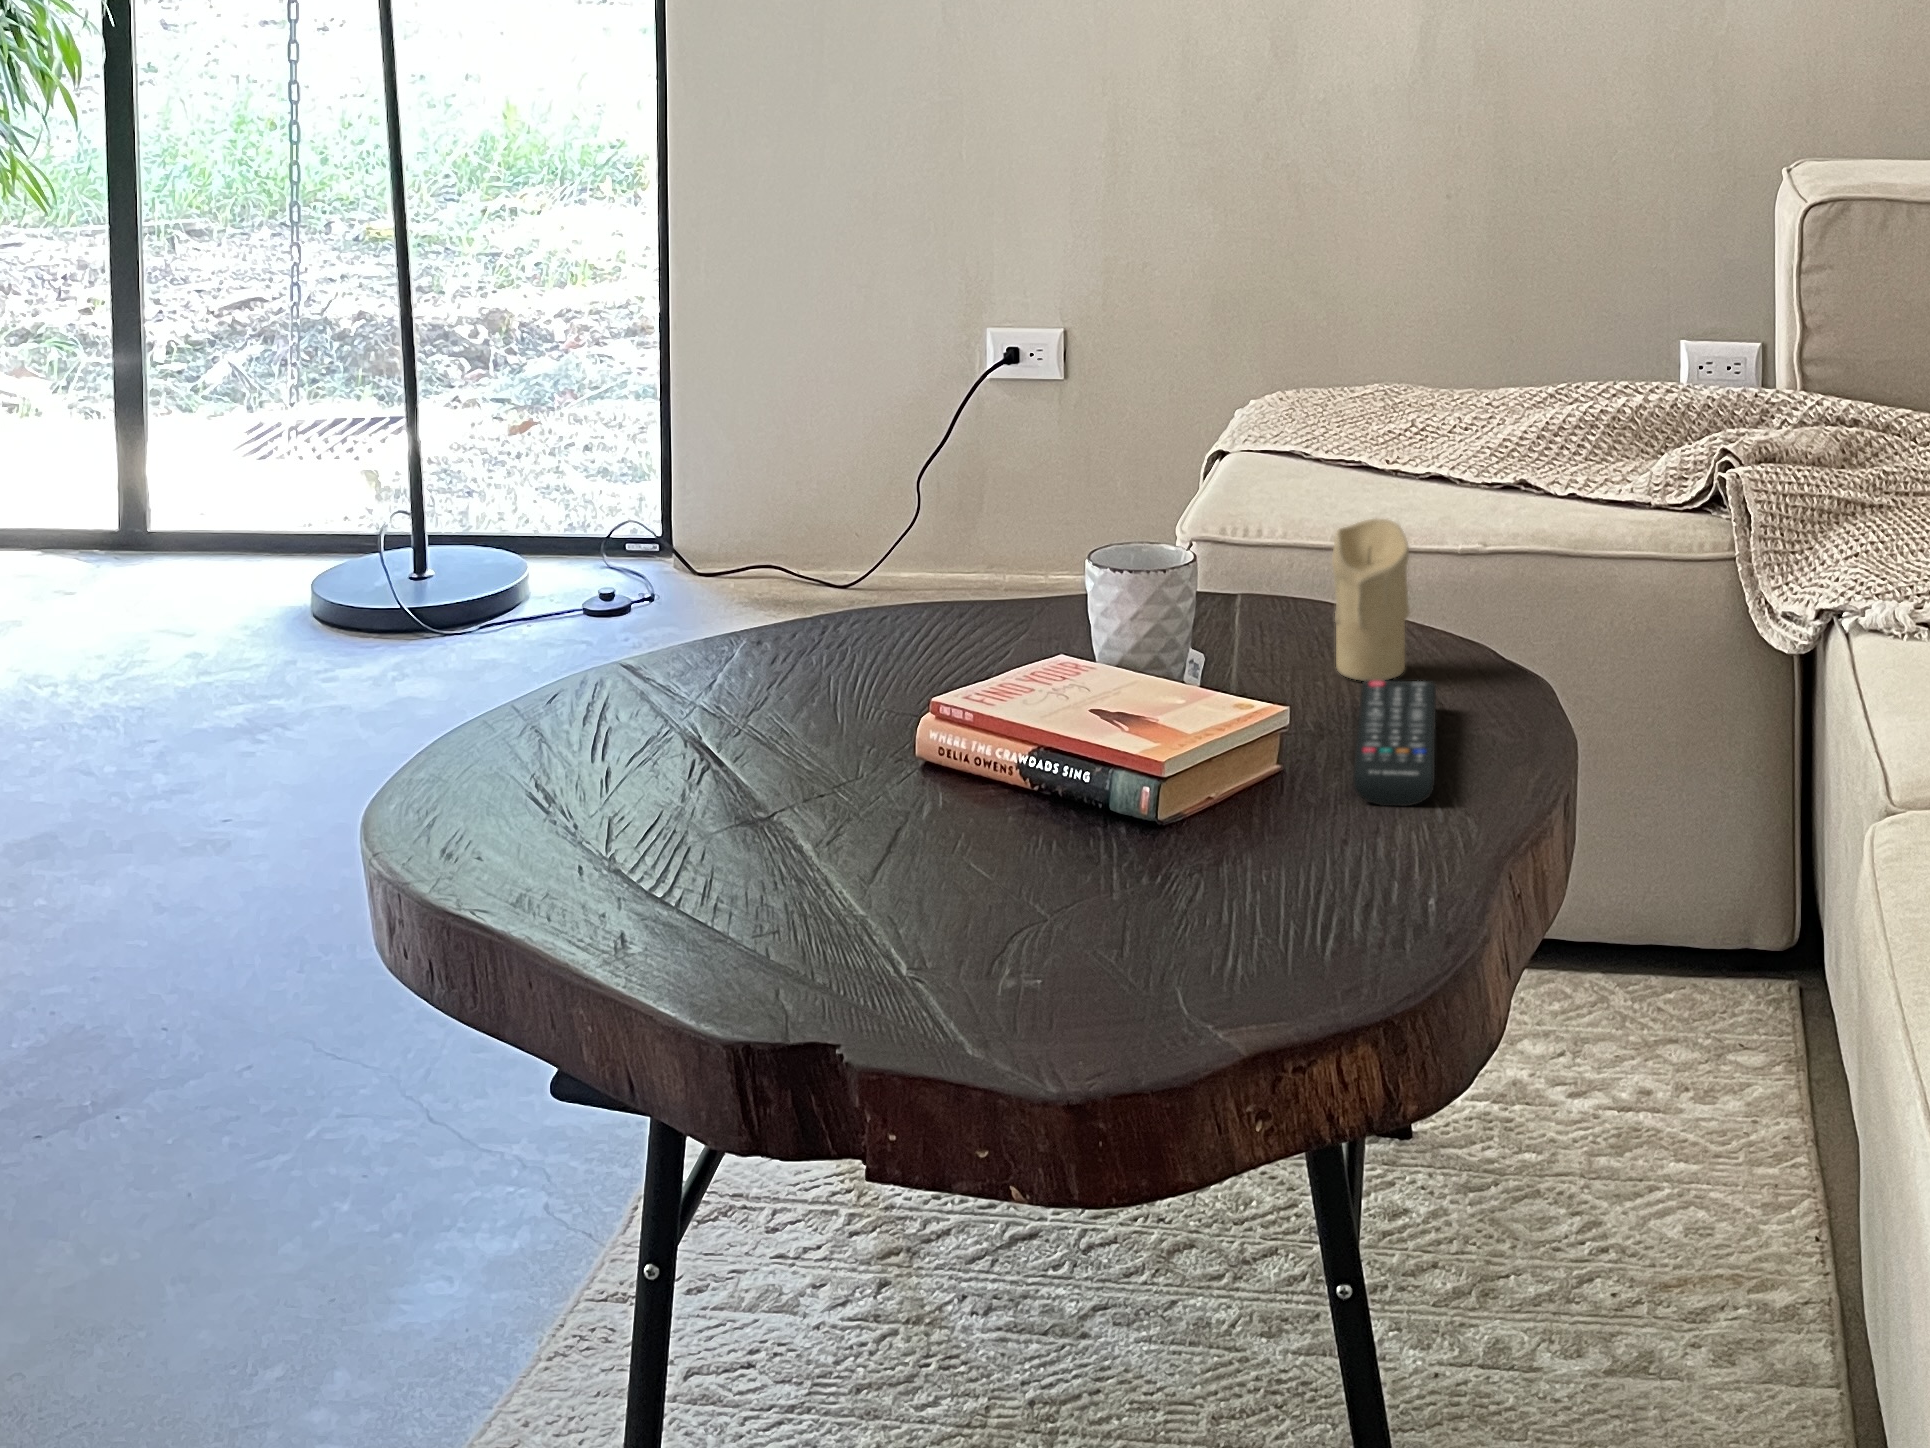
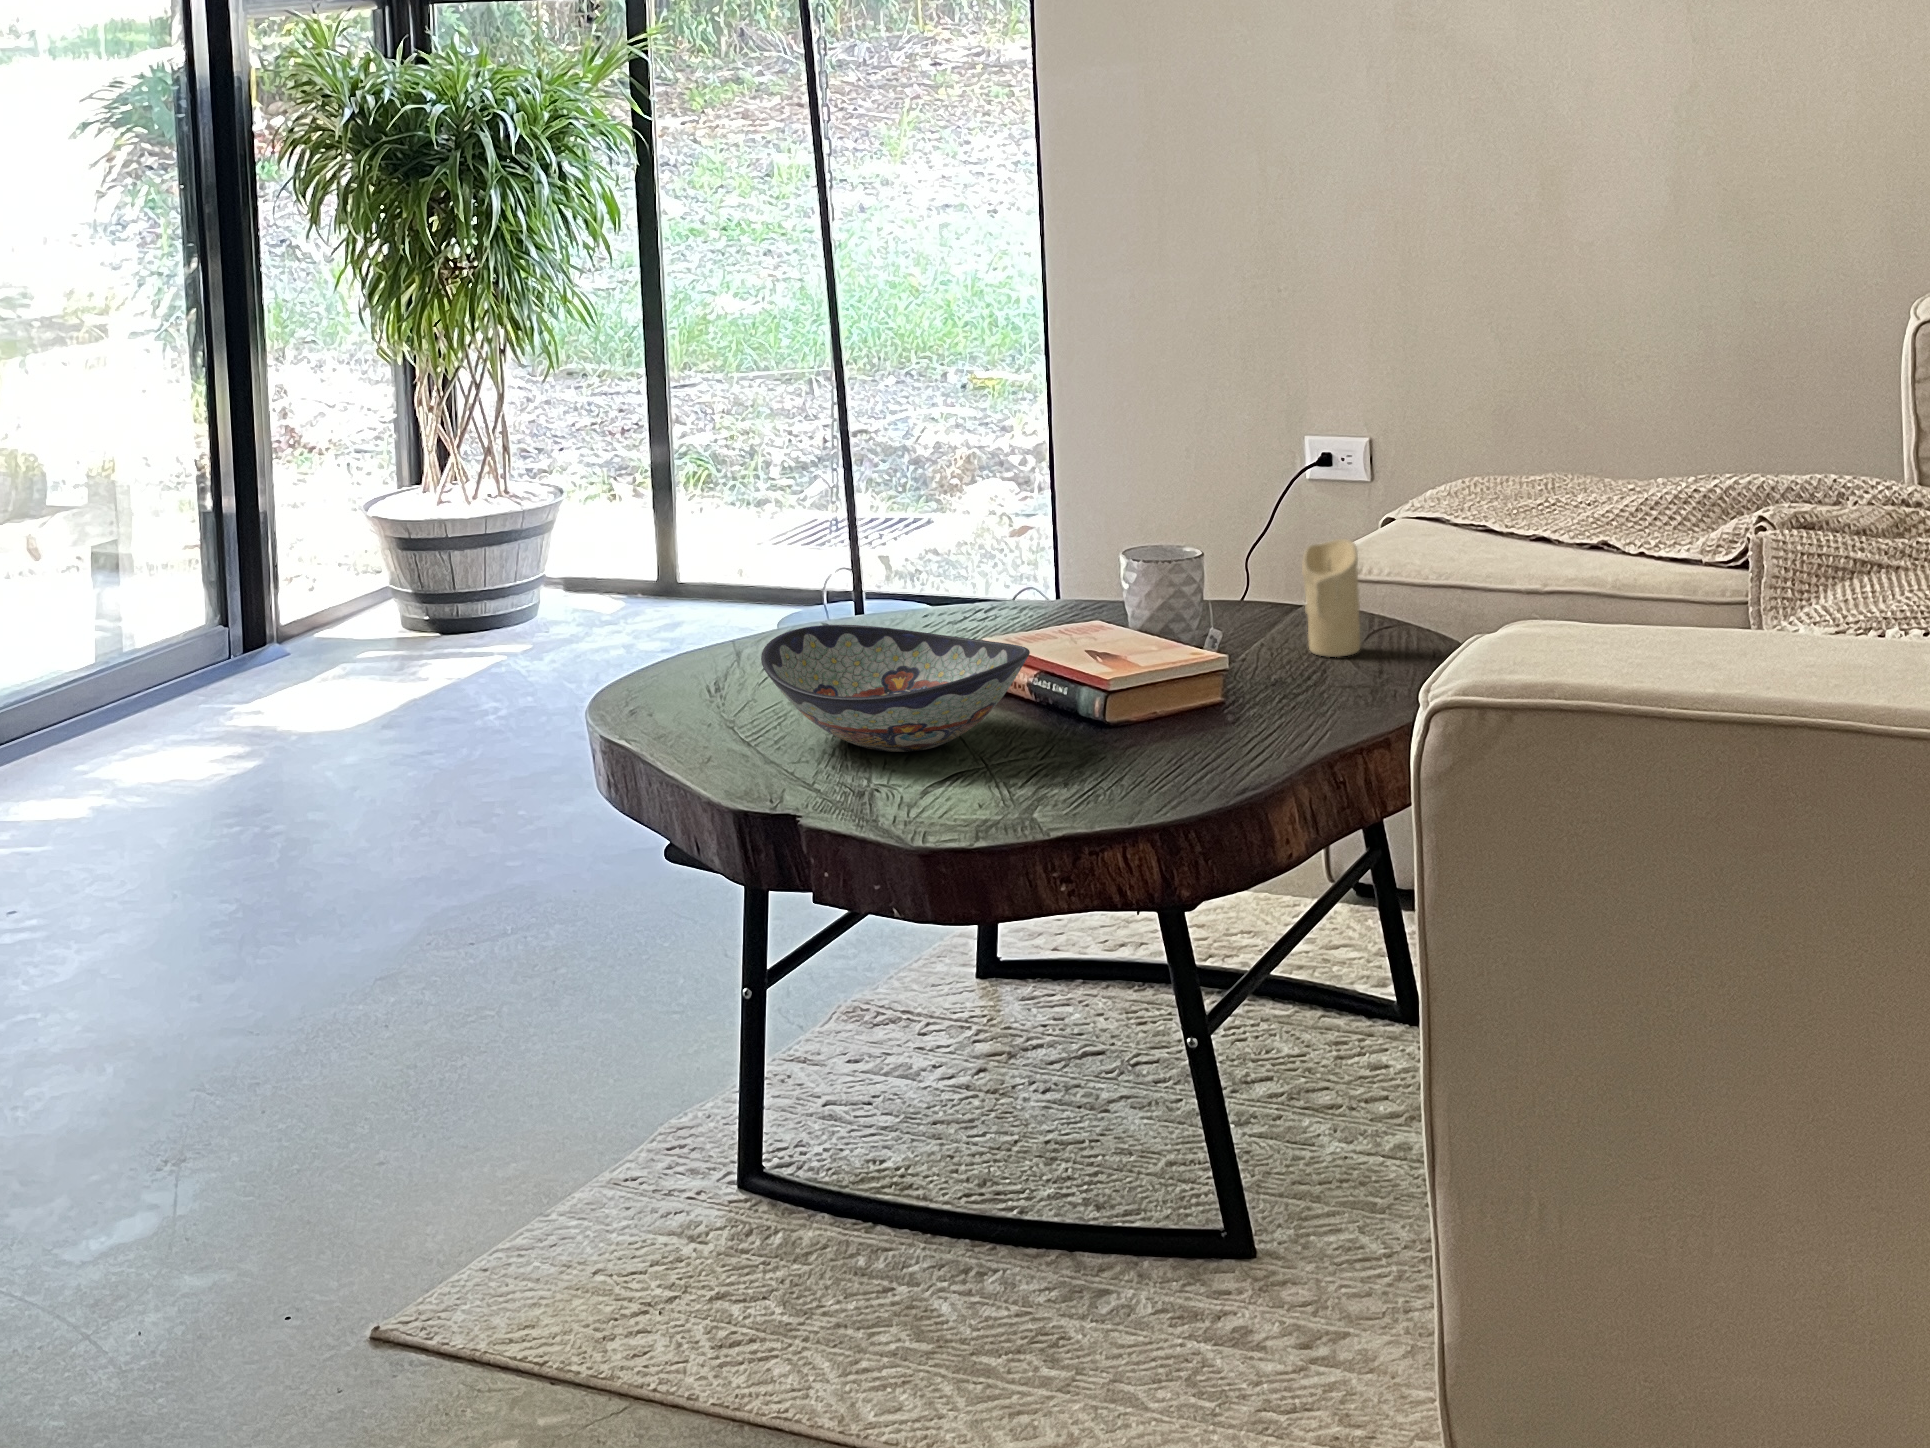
remote control: present [1353,680,1436,806] -> none [1242,651,1359,724]
decorative bowl: none [684,697,1106,902] -> present [761,625,1030,752]

